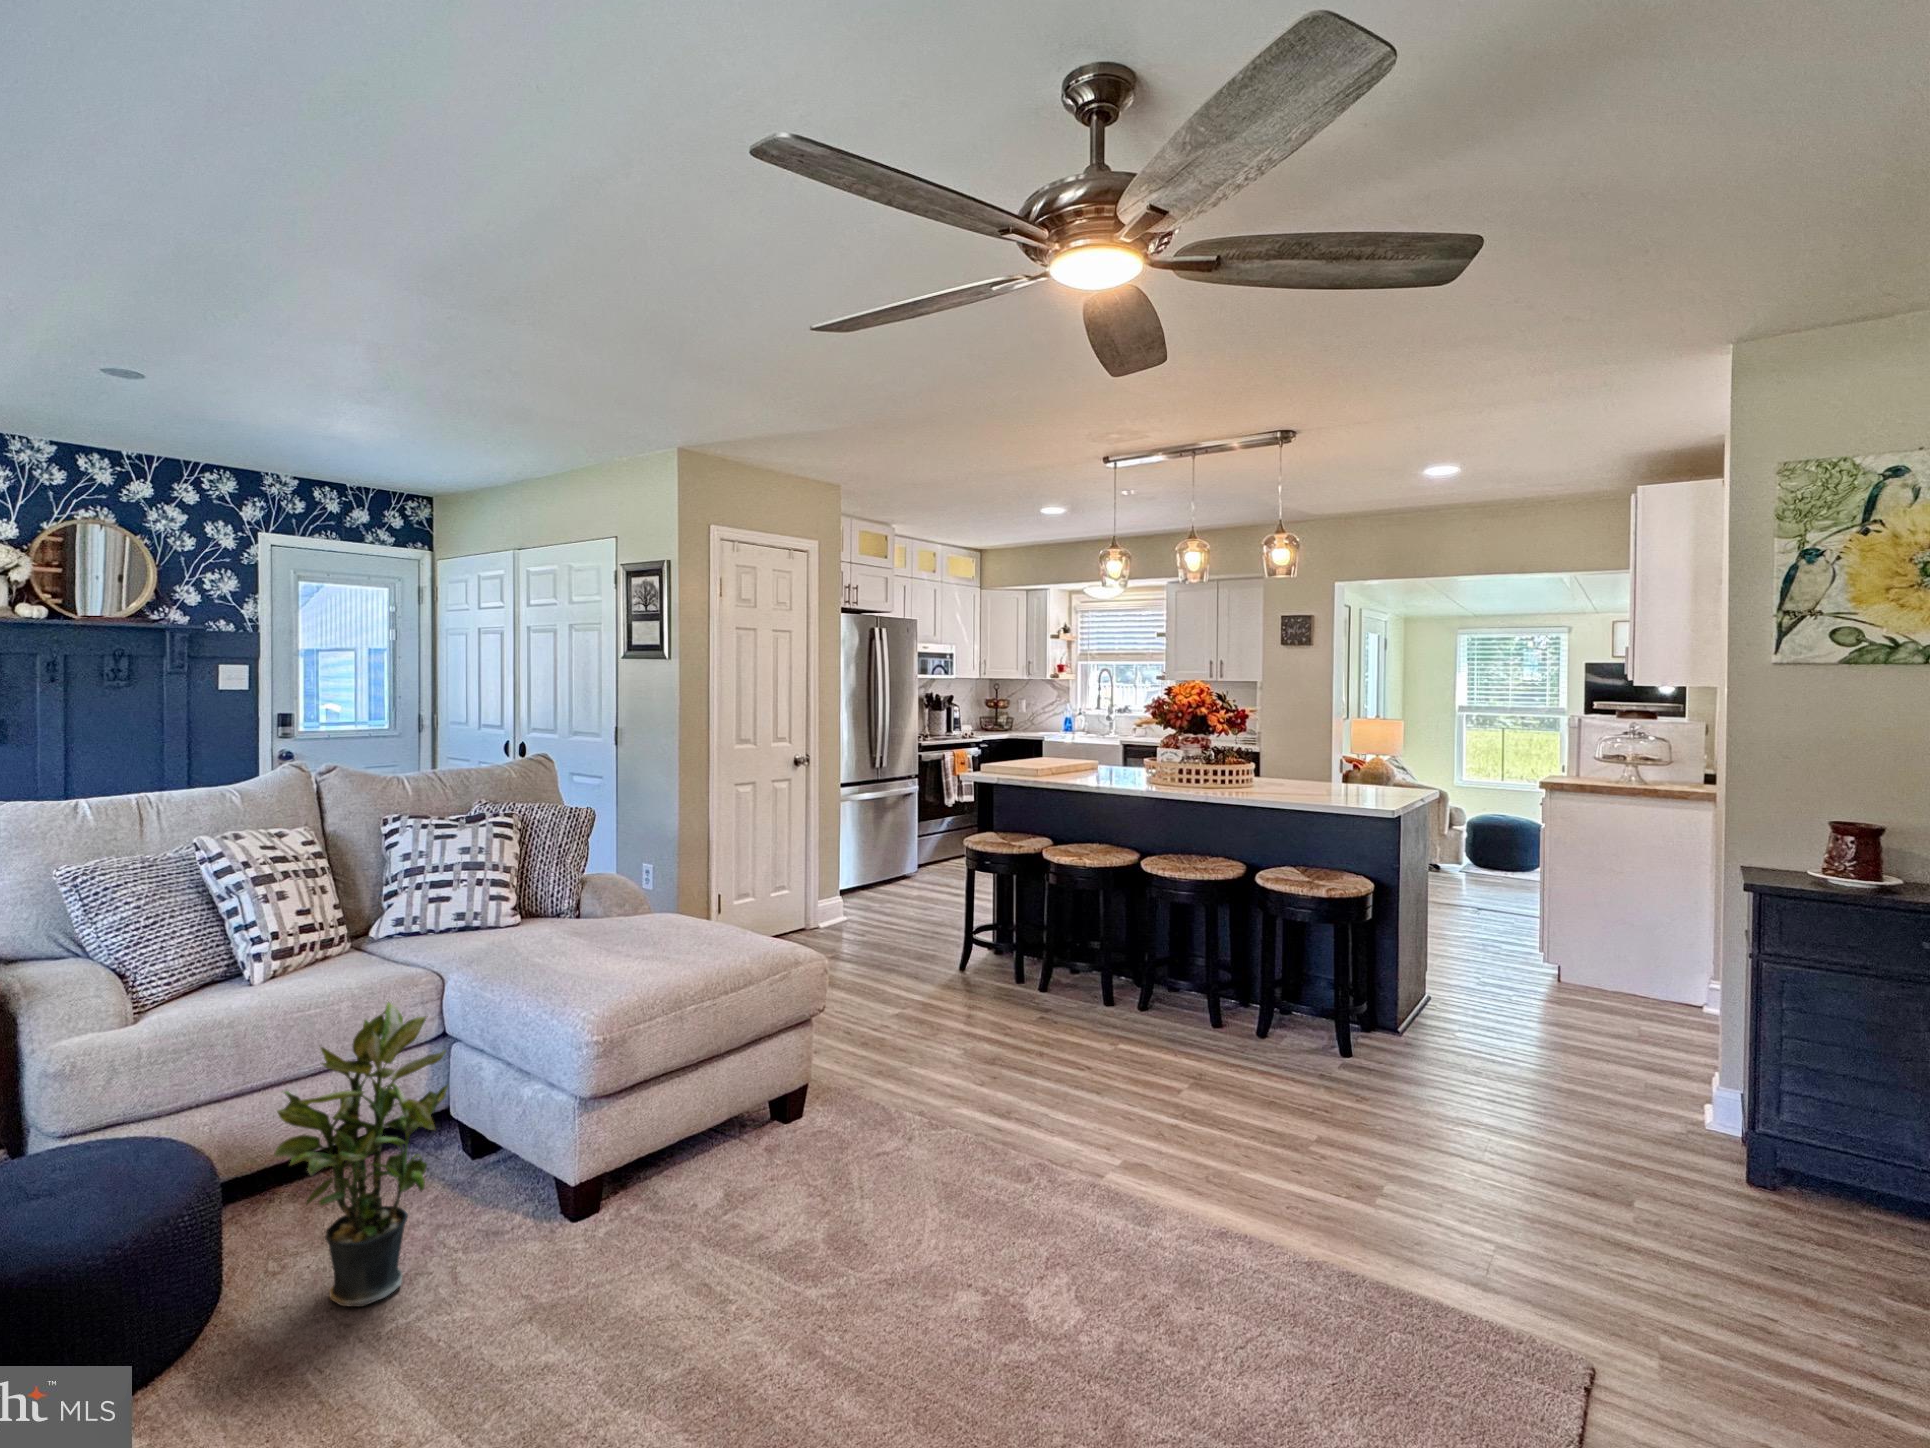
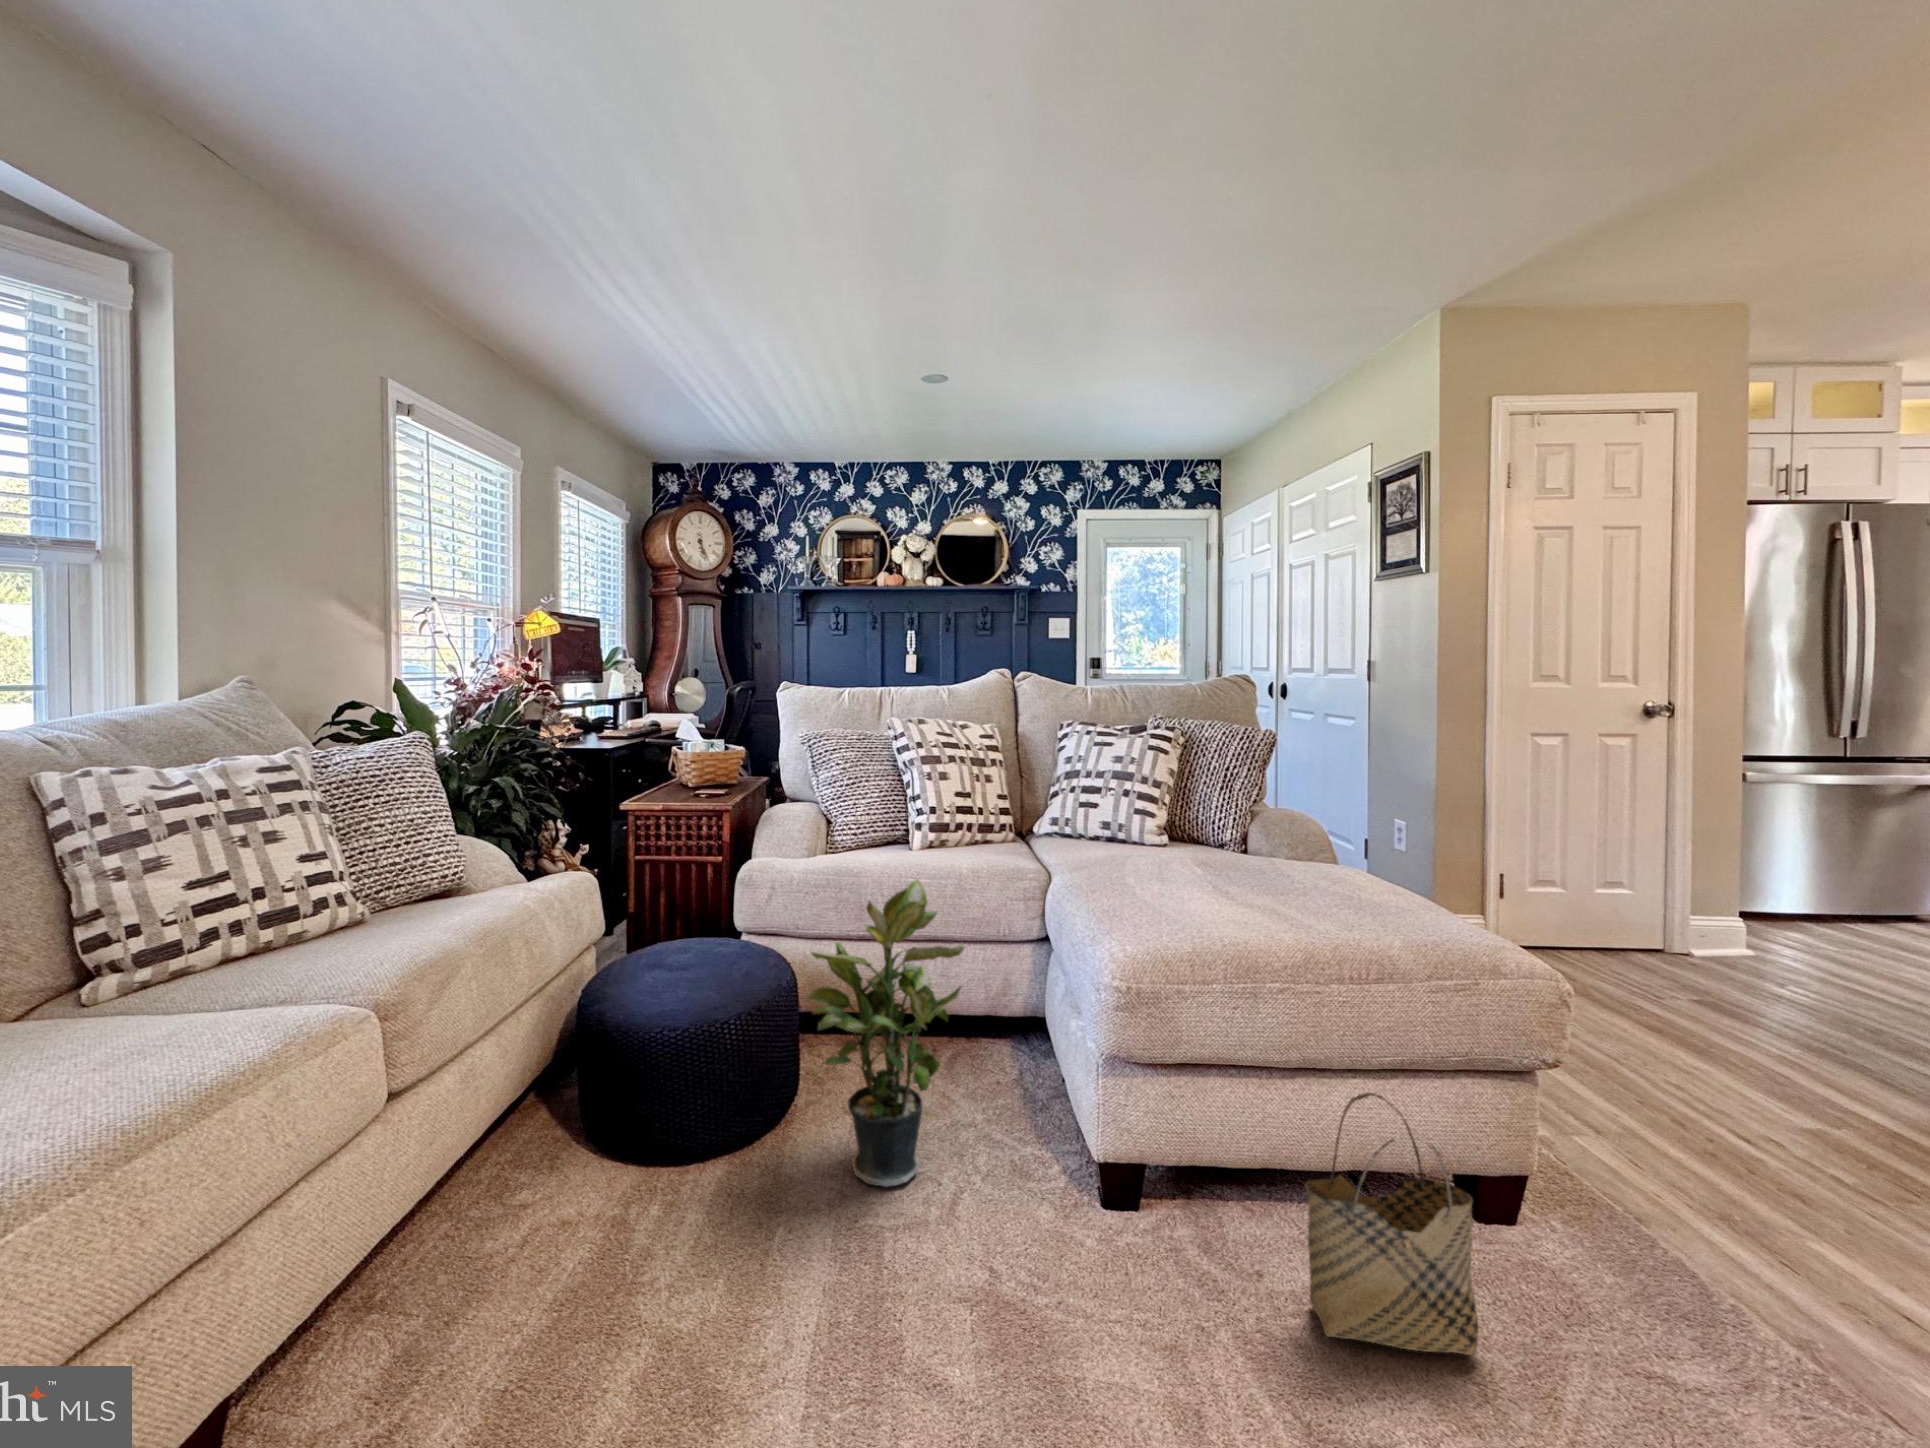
woven basket: none [727,1055,812,1213] -> present [1305,1092,1478,1355]

